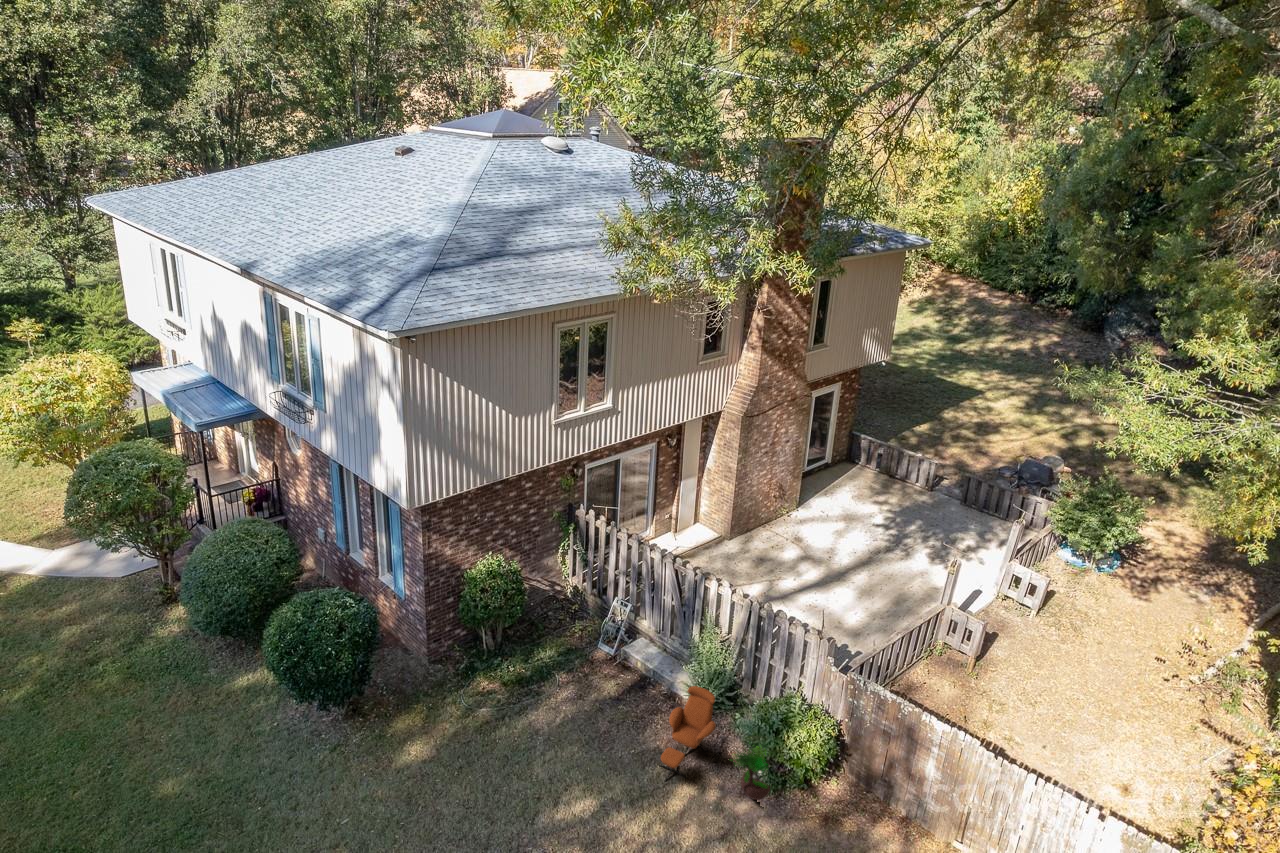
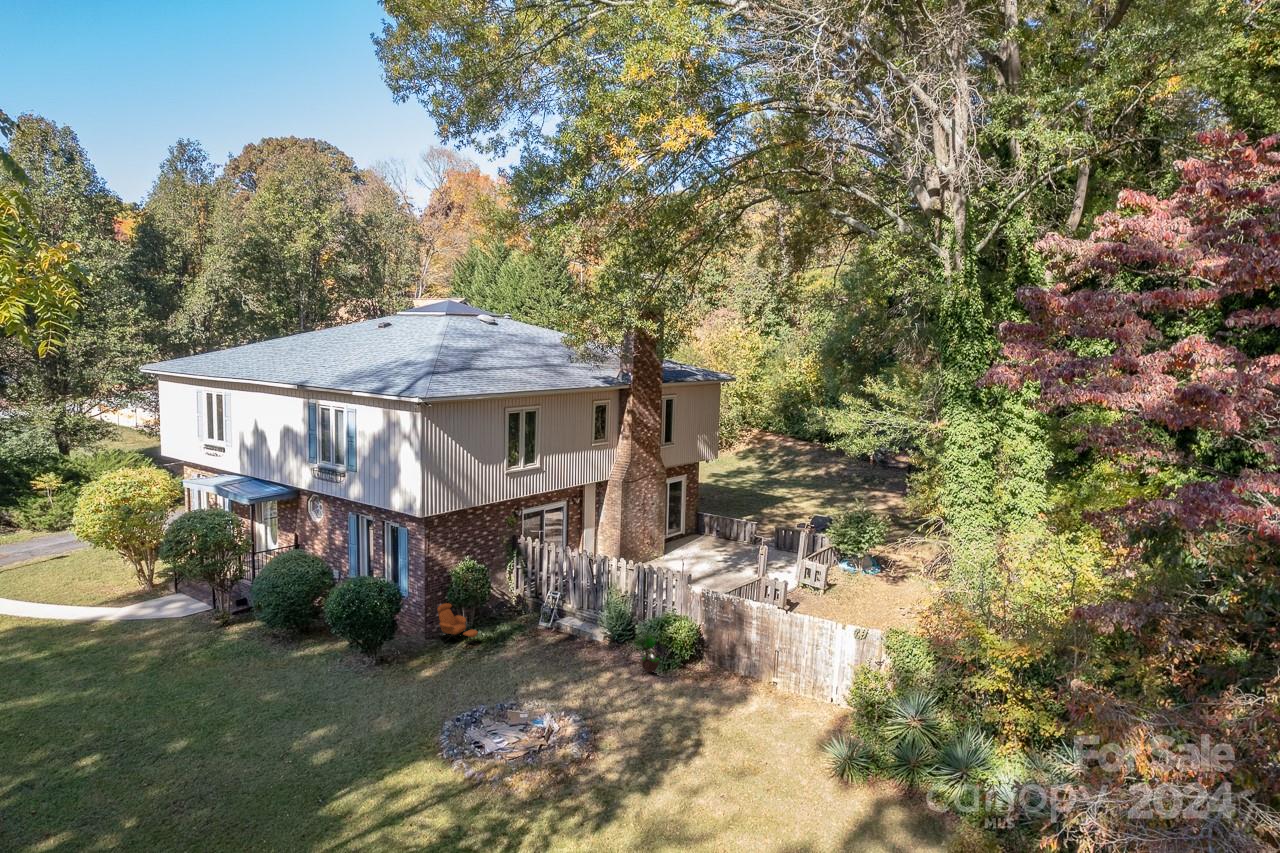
lounge chair: present [661,686,716,779] -> present [438,603,478,643]

